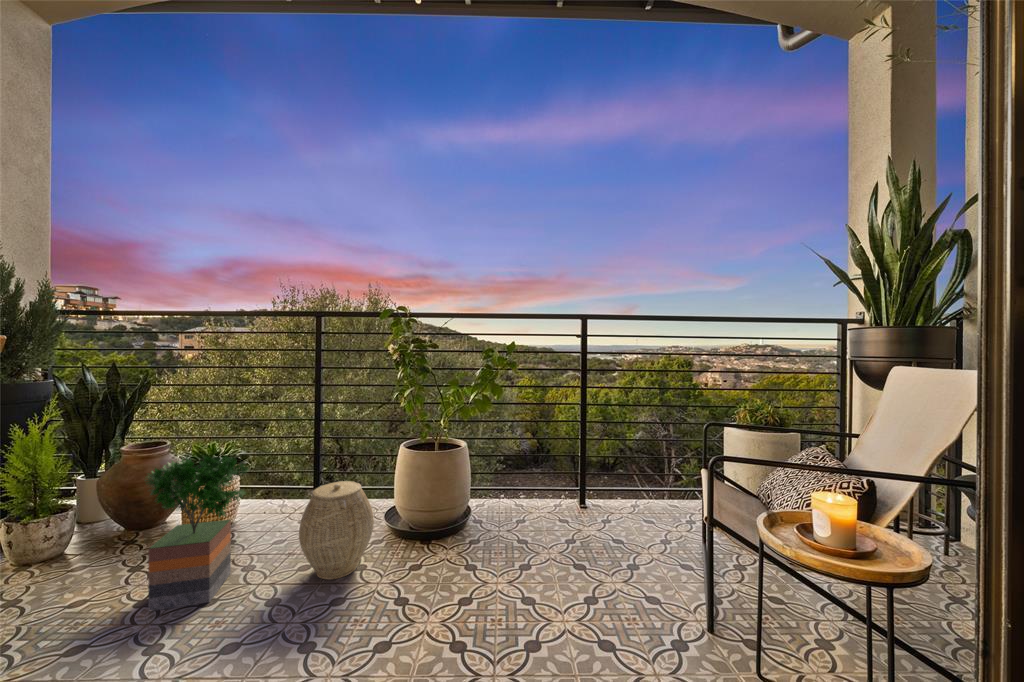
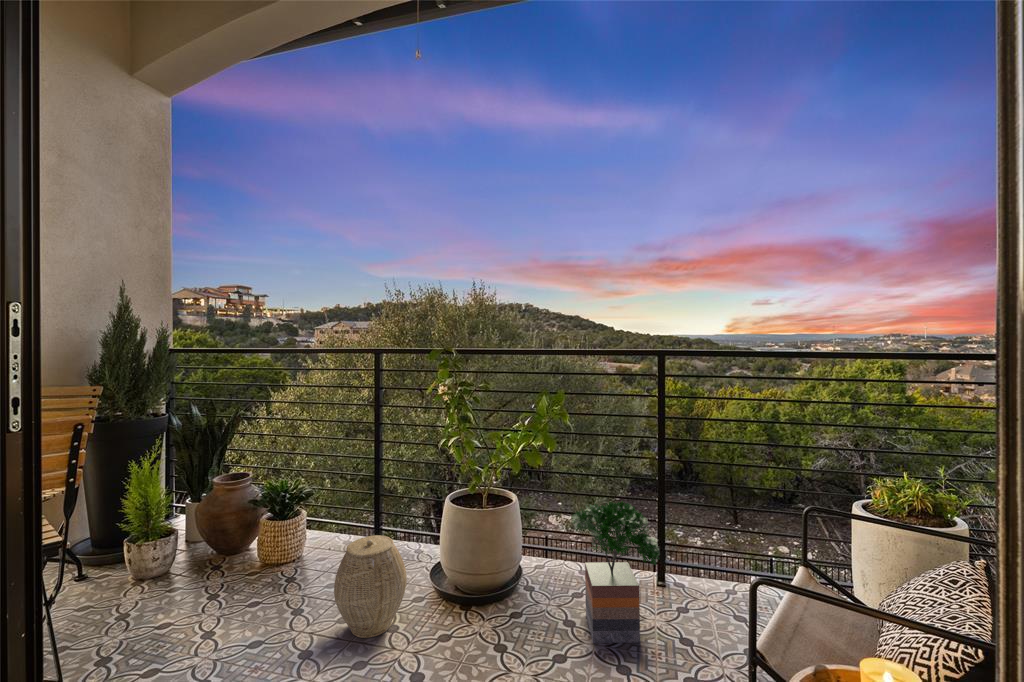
potted tree: present [146,455,248,612] -> present [572,501,660,643]

